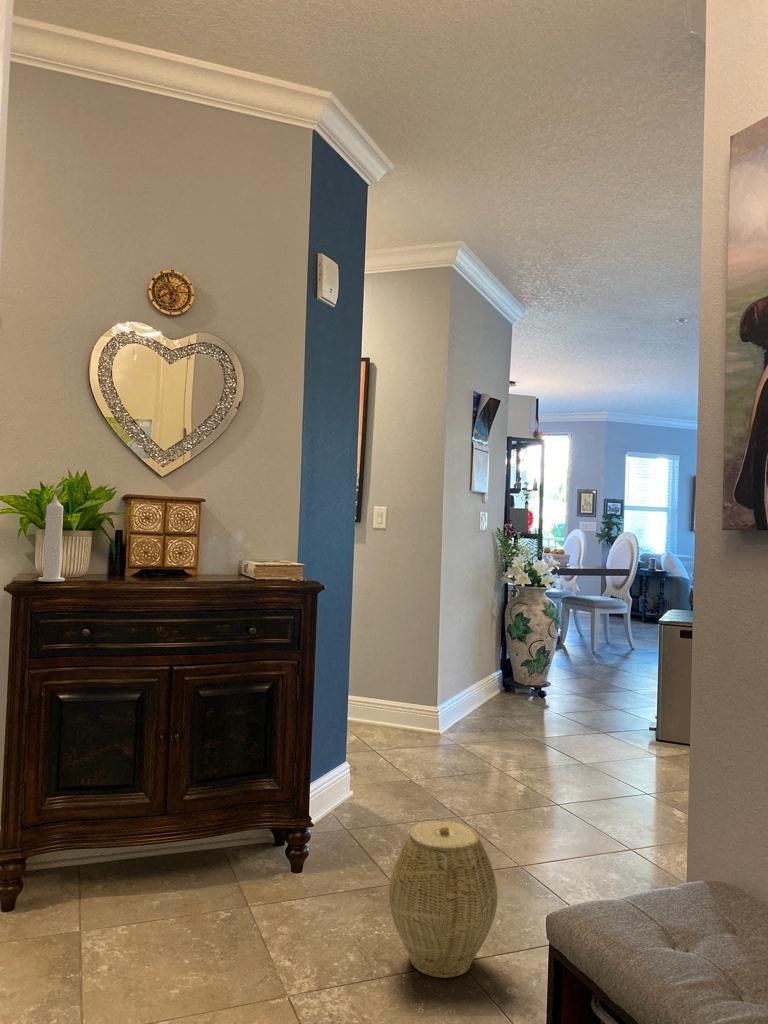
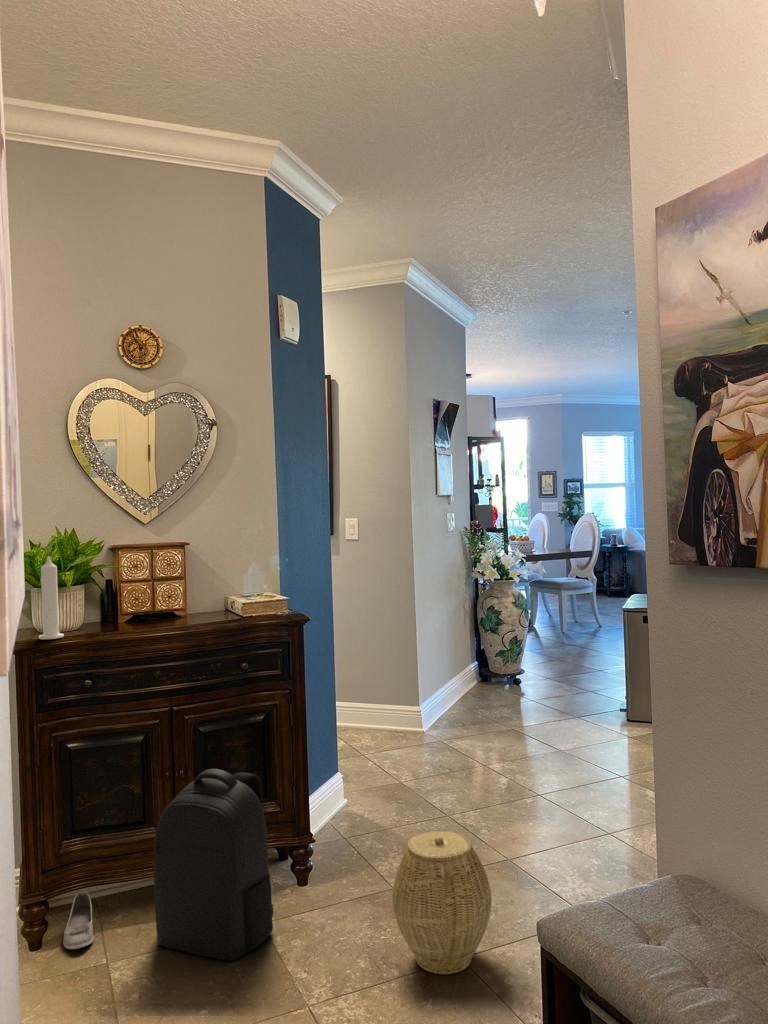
backpack: none [136,735,263,941] -> present [154,769,273,961]
shoe: none [37,855,72,913] -> present [63,892,94,949]

